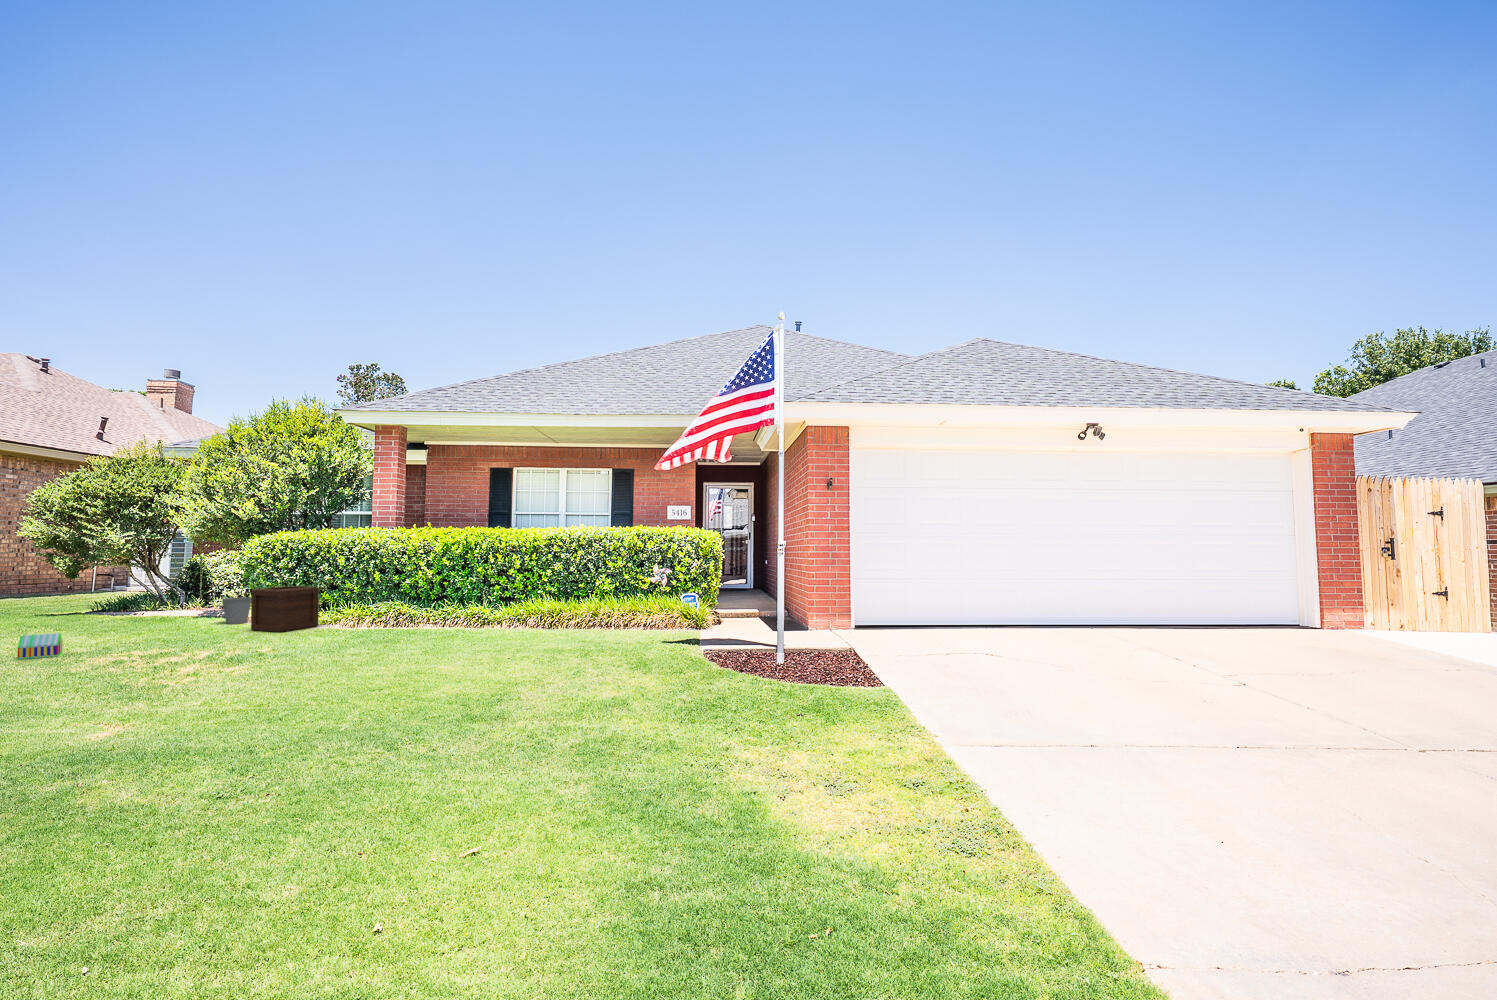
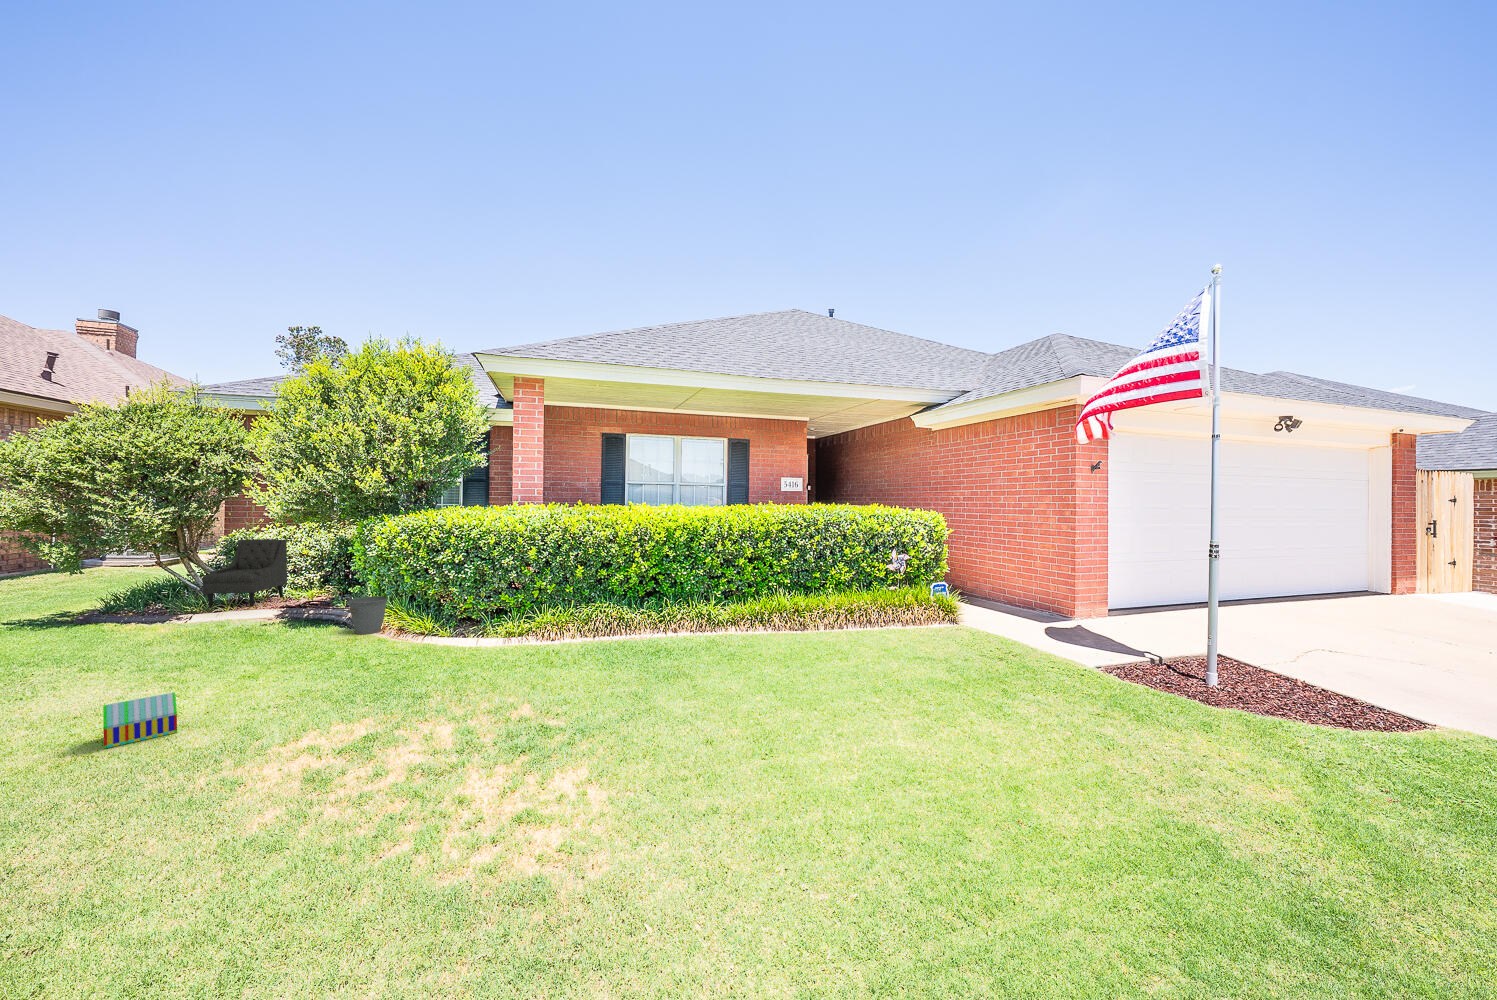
chair: none [157,559,222,610] -> present [202,539,287,607]
wooden crate: present [251,586,319,632] -> none [418,583,501,649]

